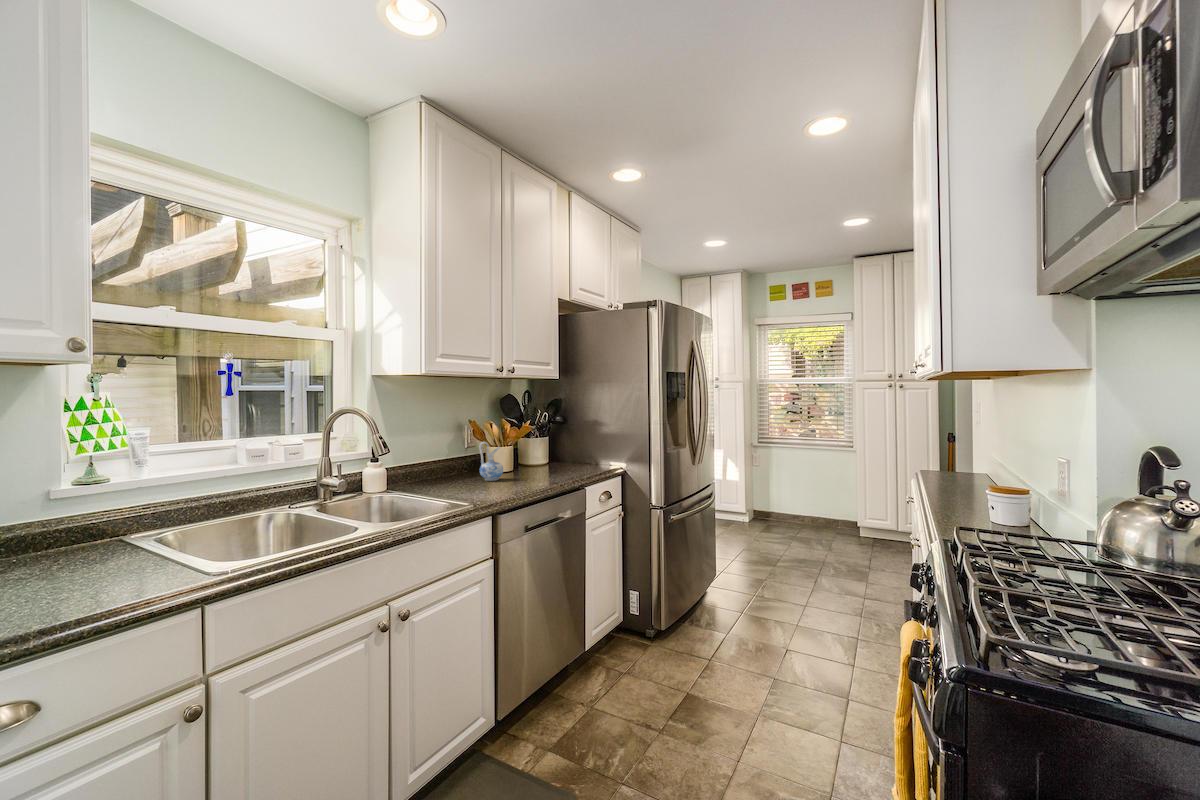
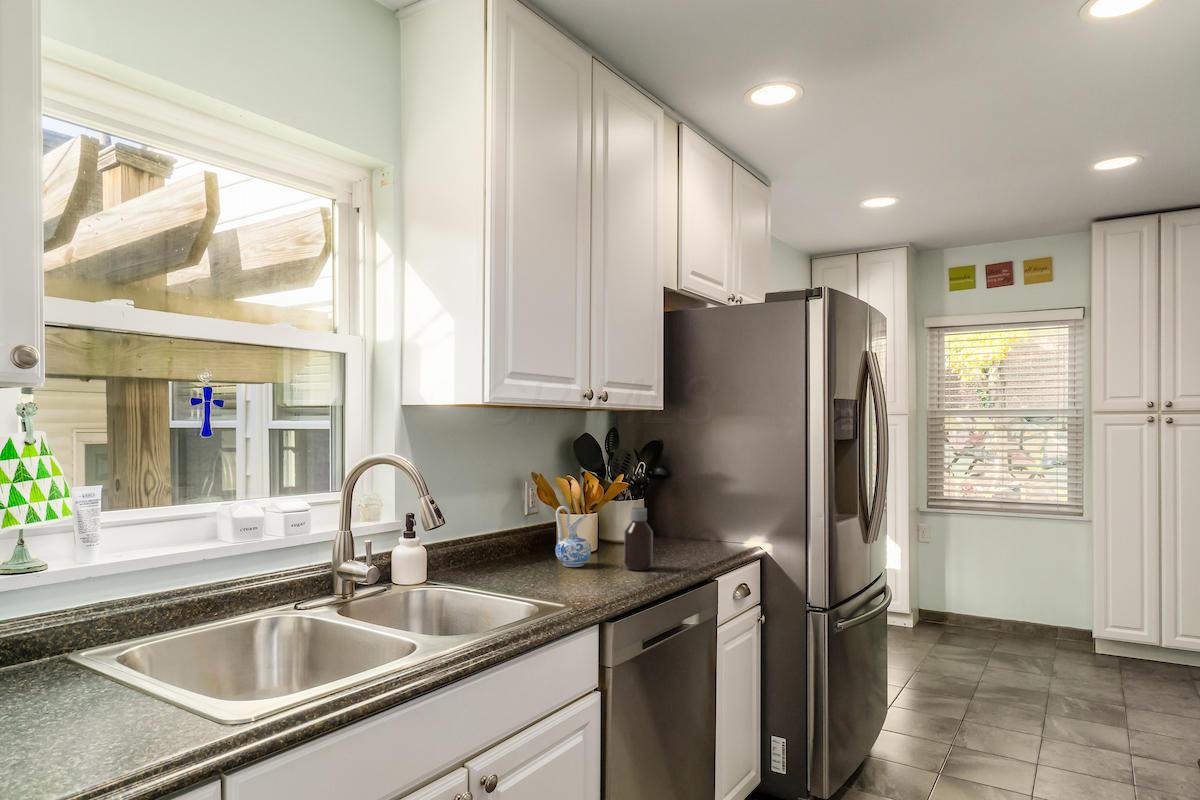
bottle: none [523,441,542,482] -> present [624,507,653,570]

